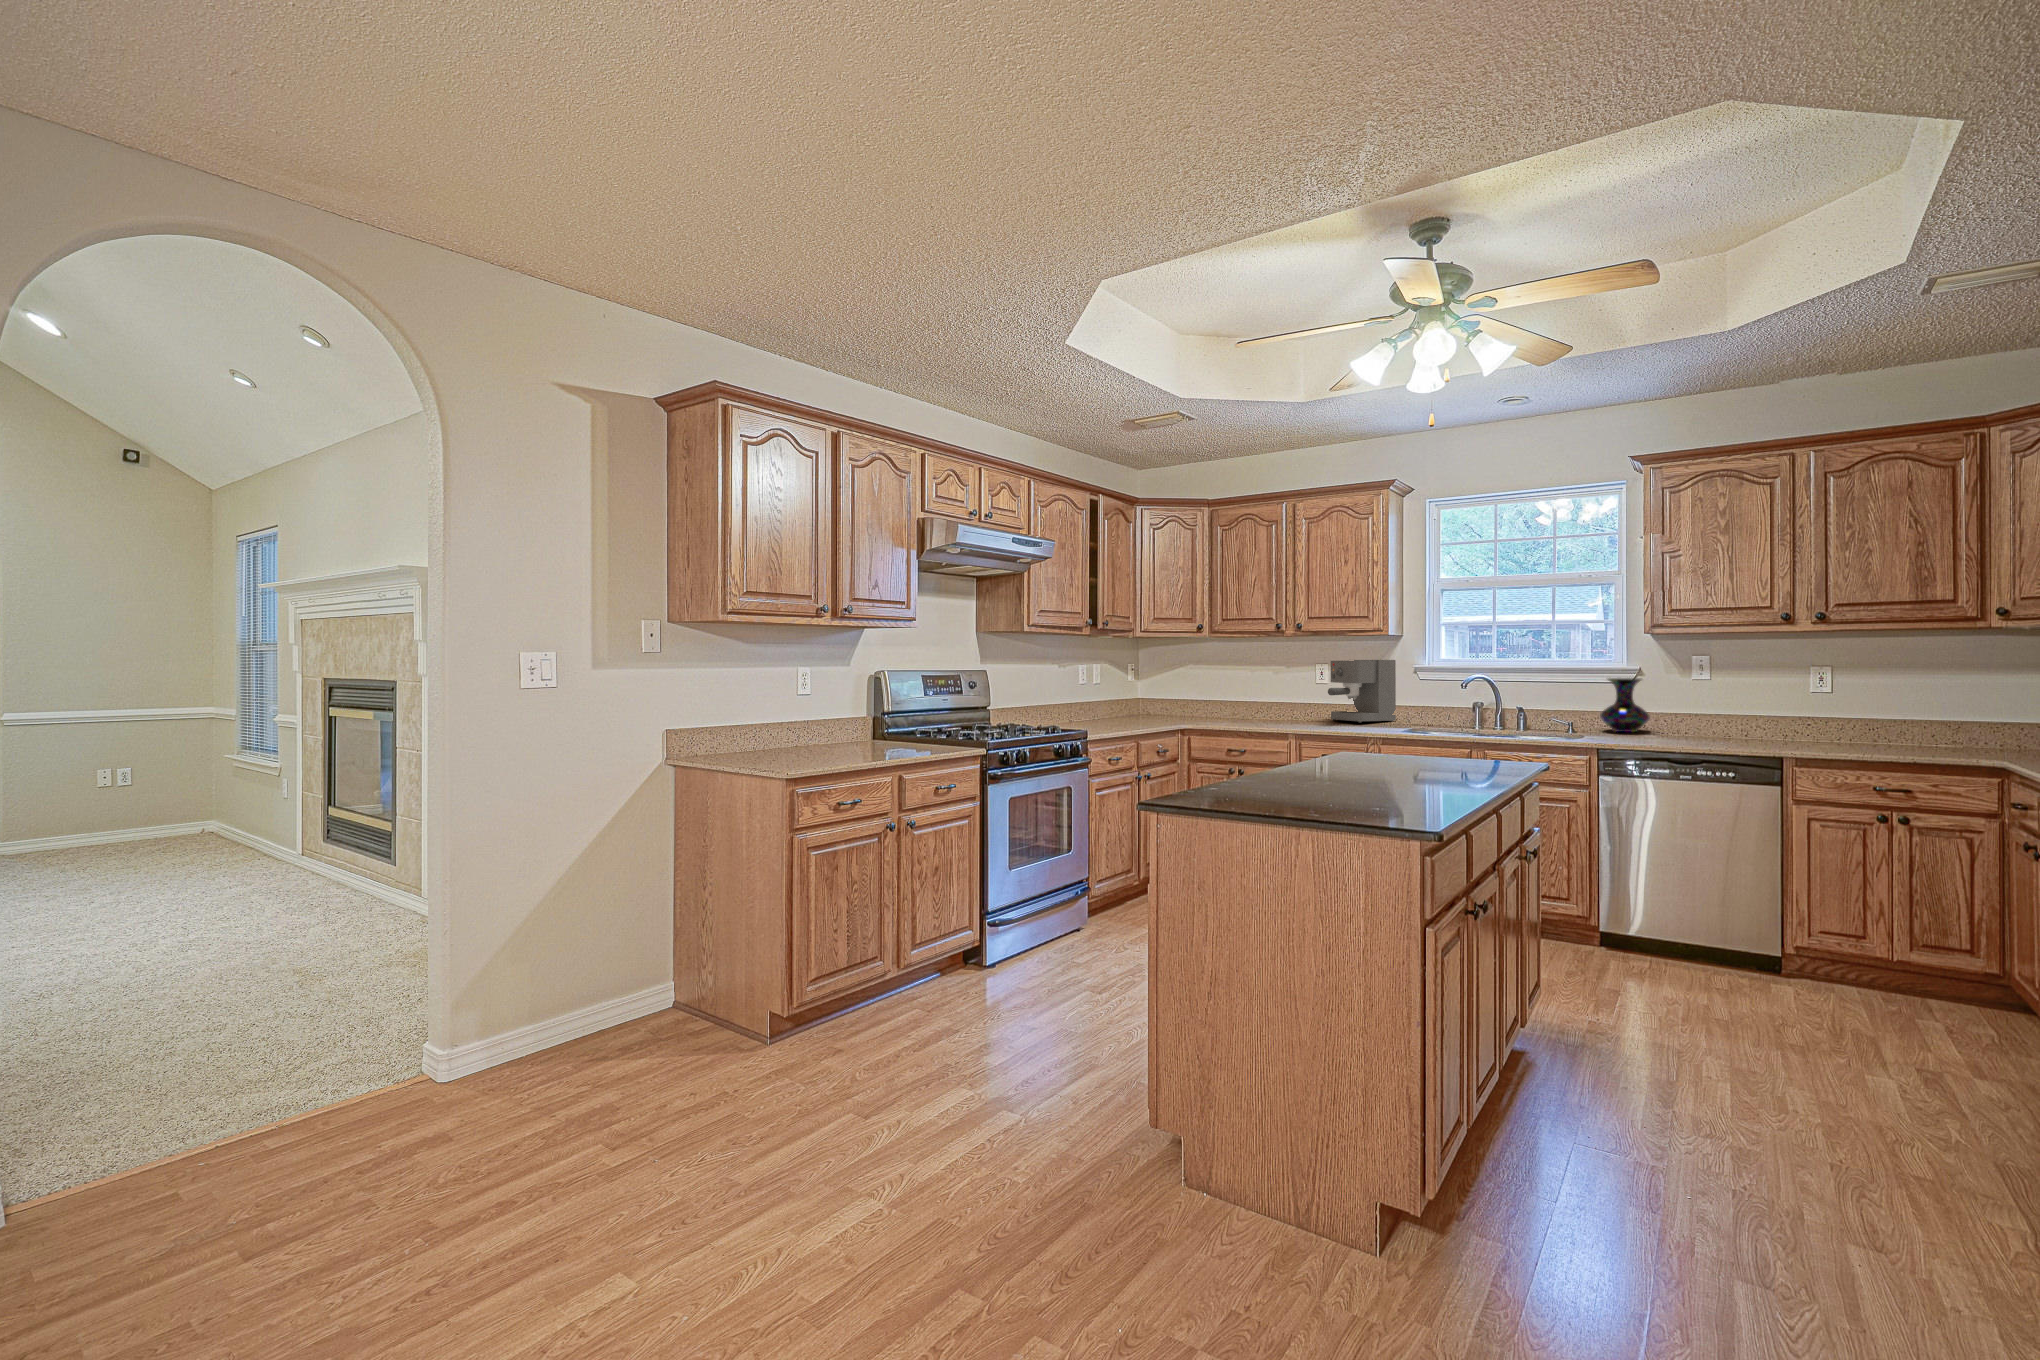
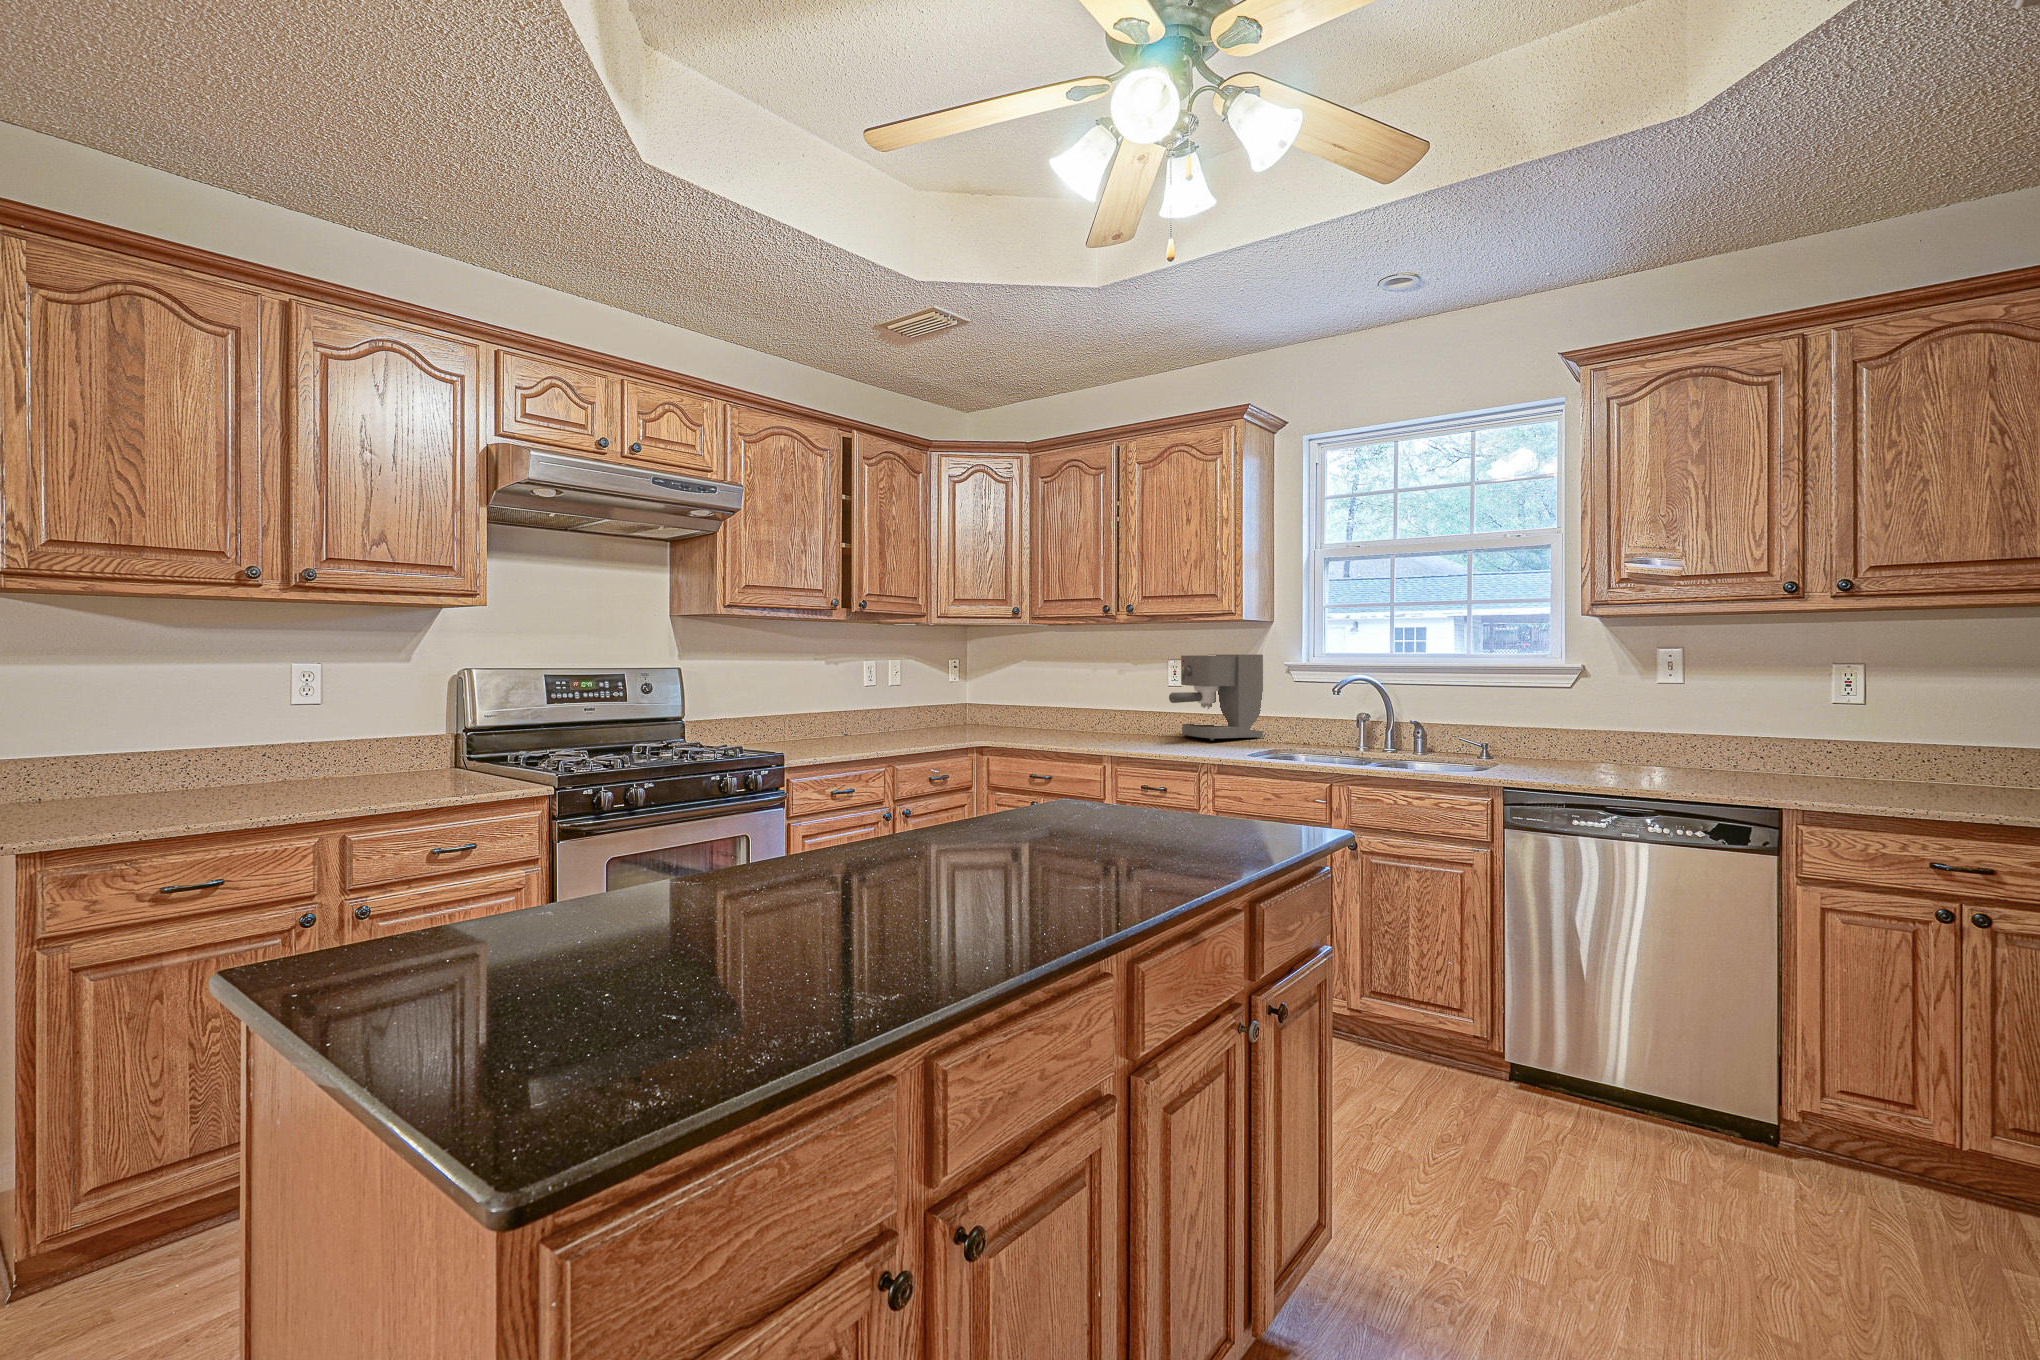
vase: present [1600,678,1650,732] -> none [1523,681,1595,760]

